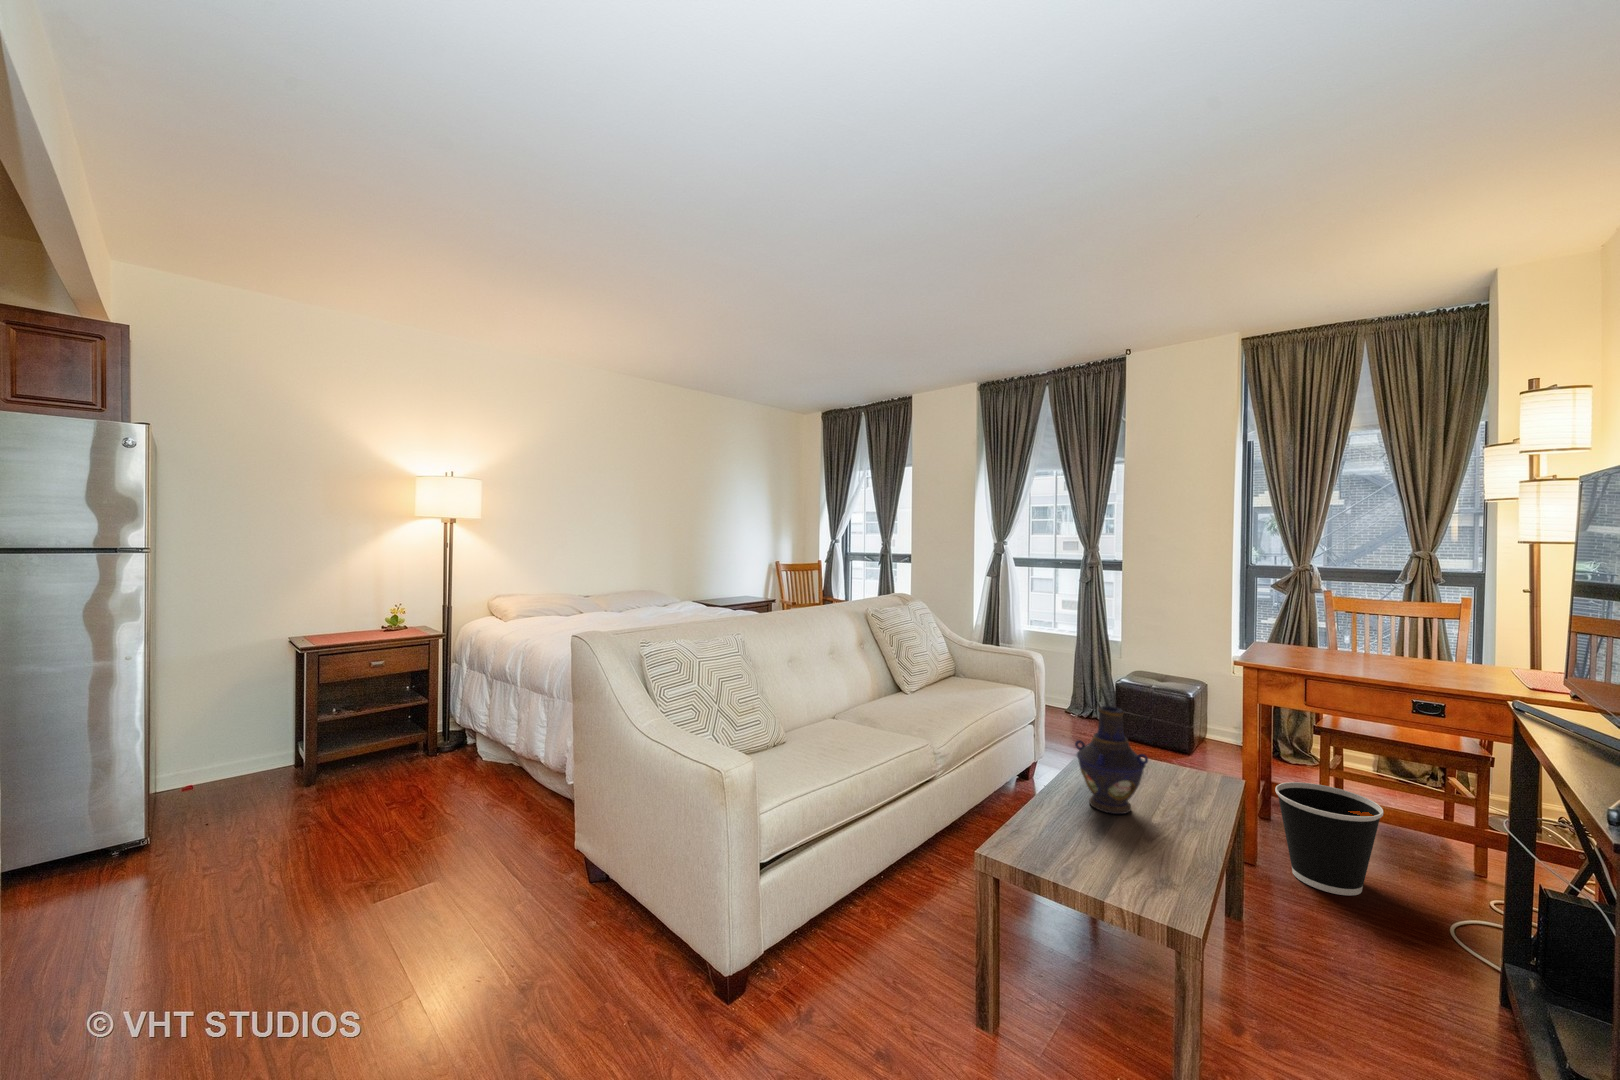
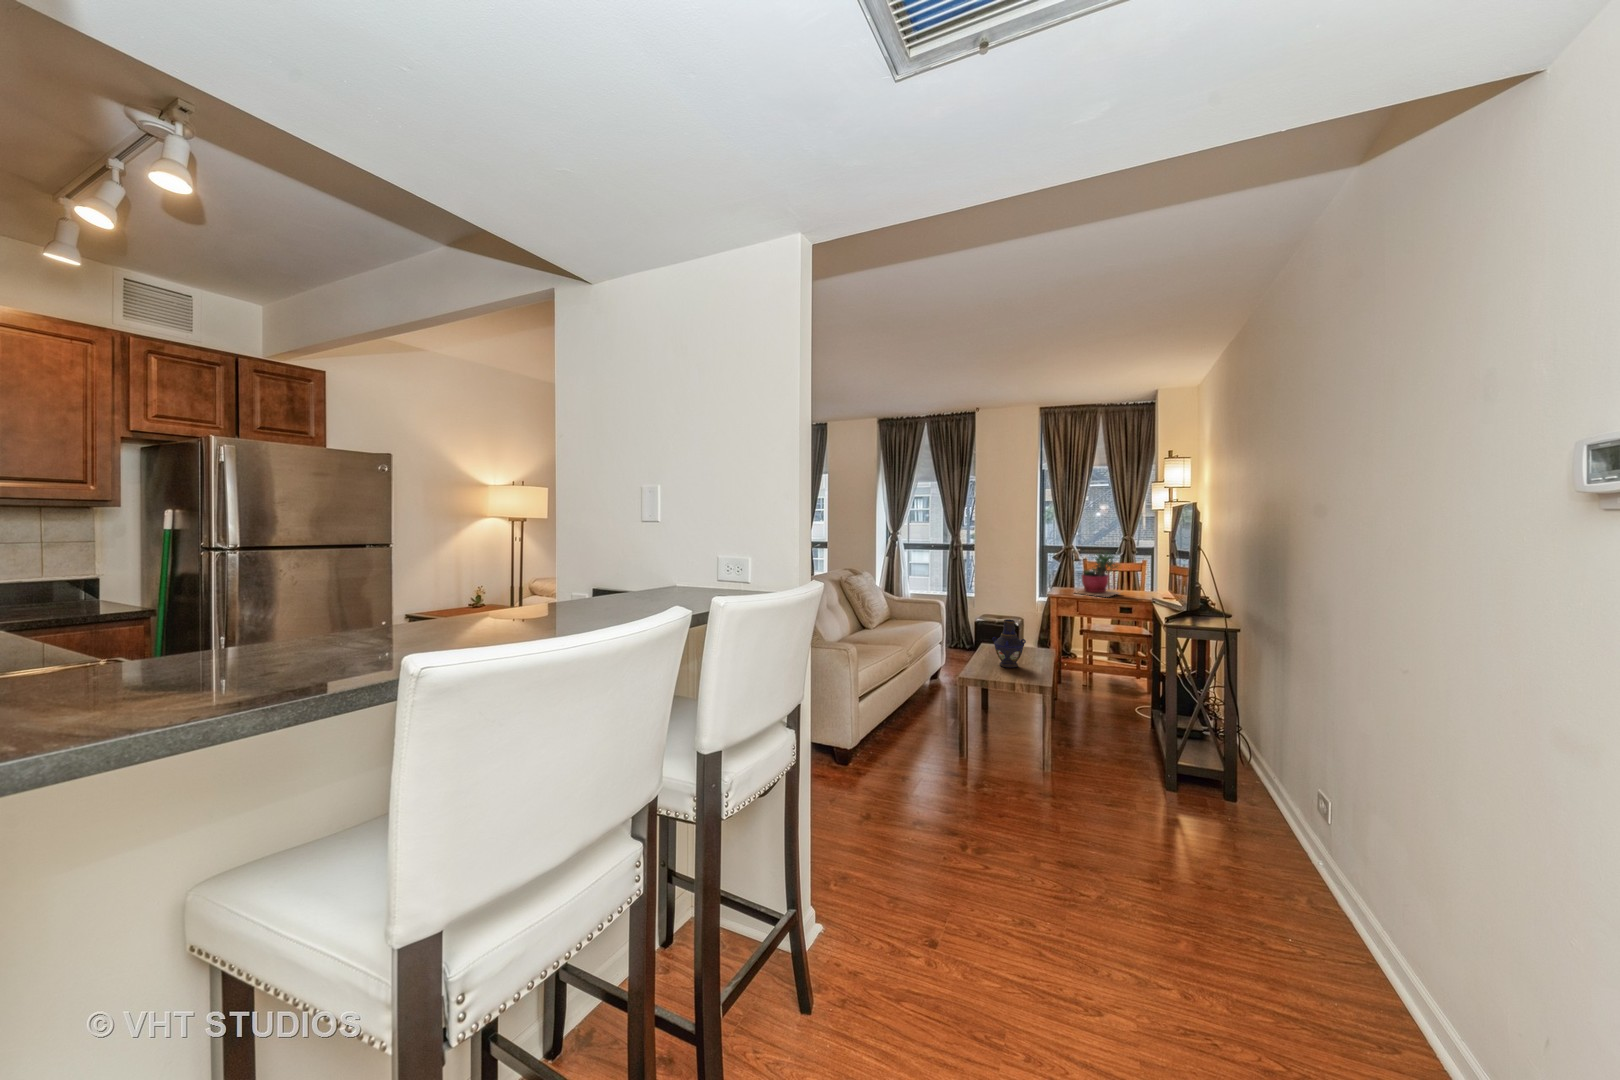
succulent plant: none [1290,571,1412,669] -> present [1077,551,1119,597]
wastebasket: present [1275,782,1383,895] -> none [1068,656,1111,703]

